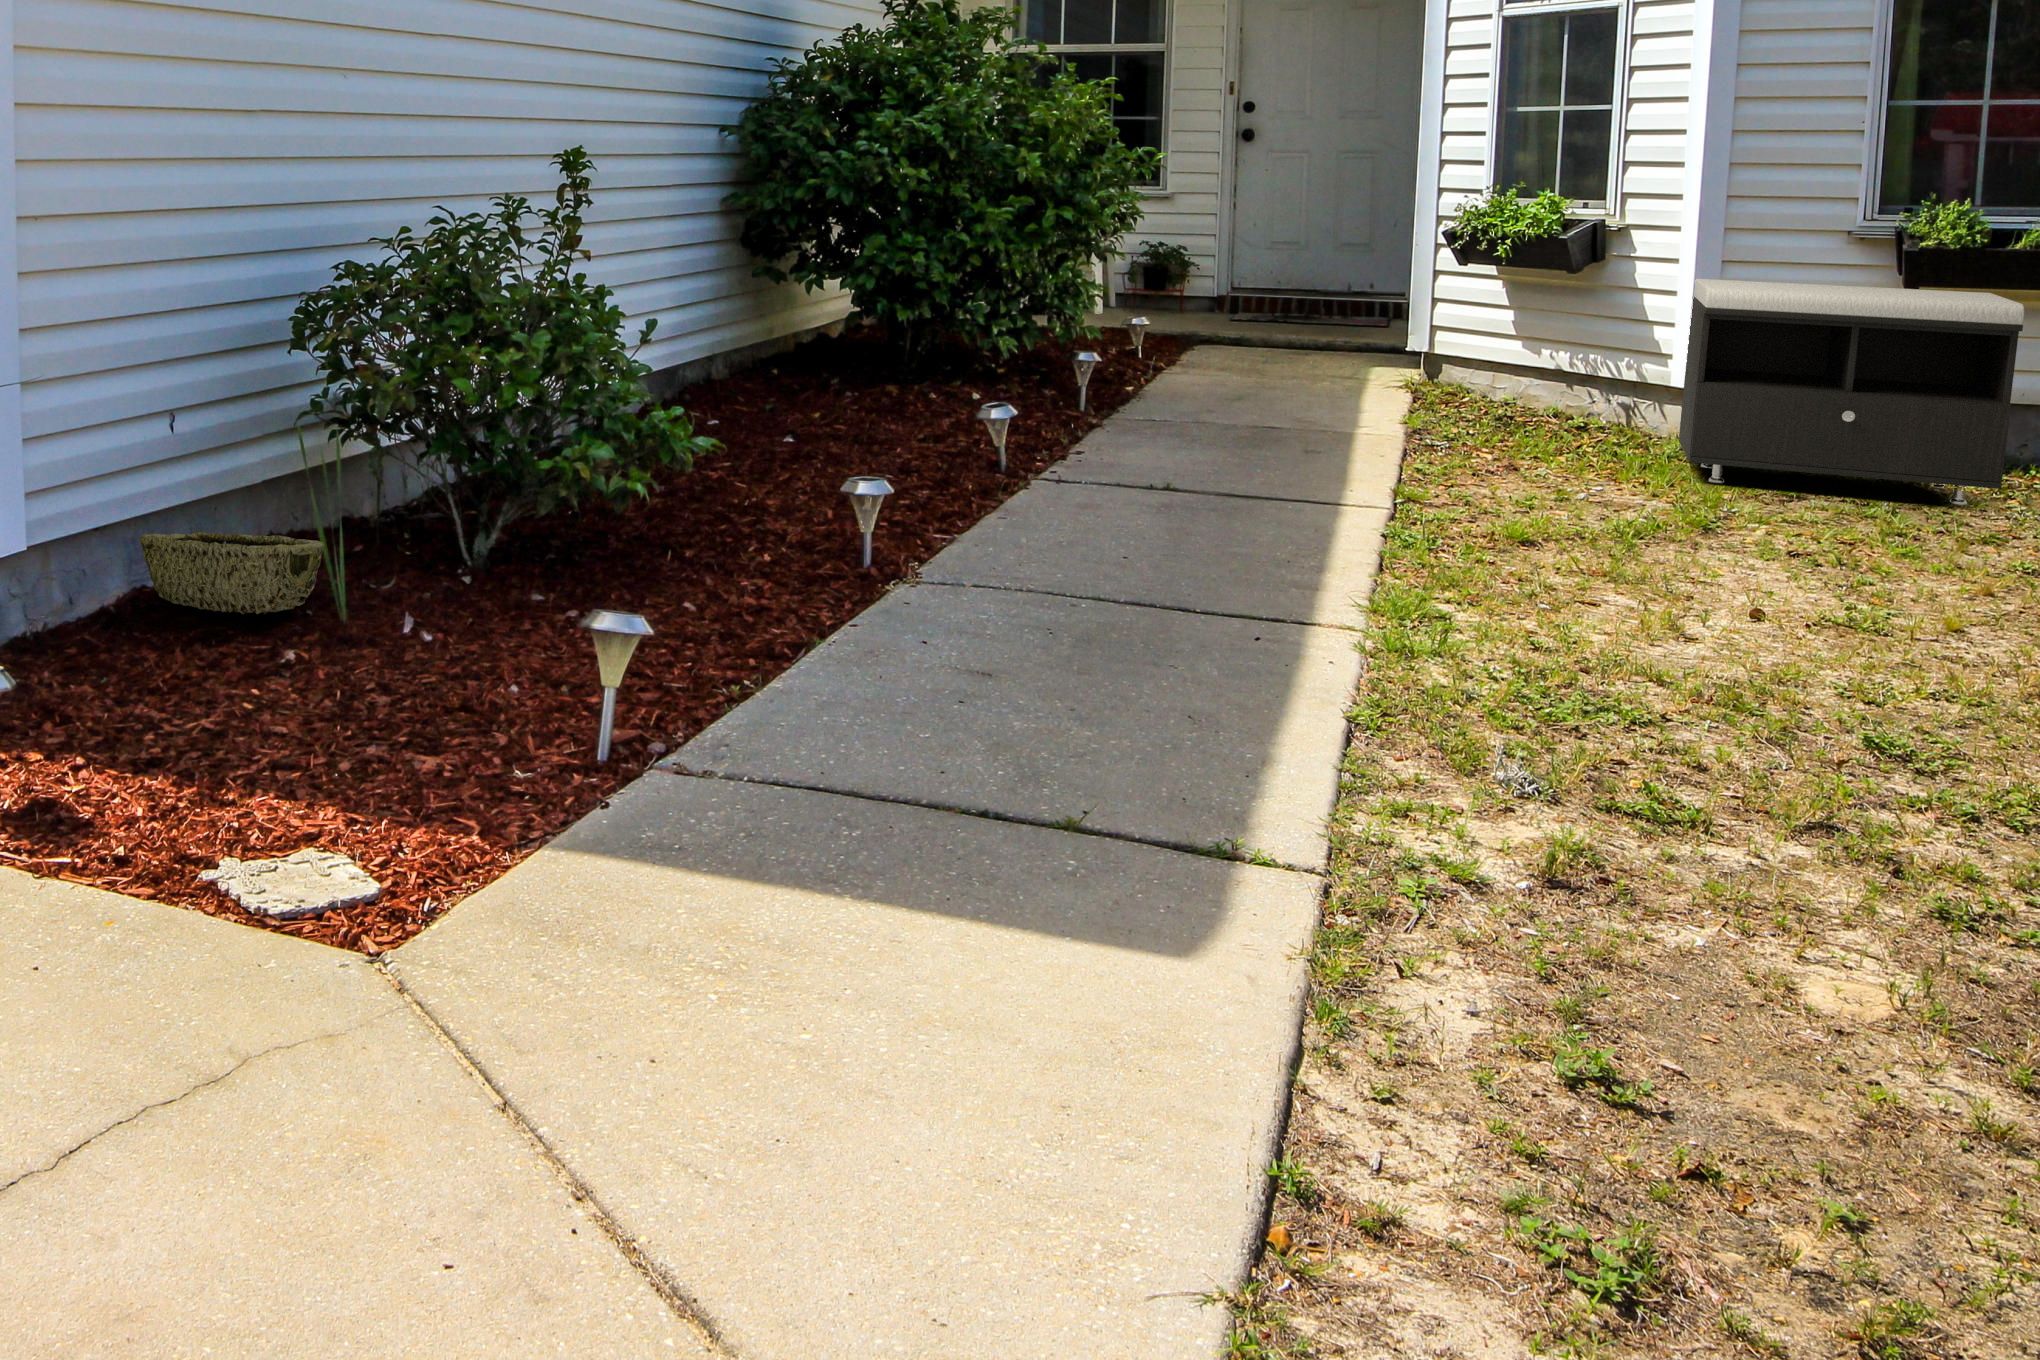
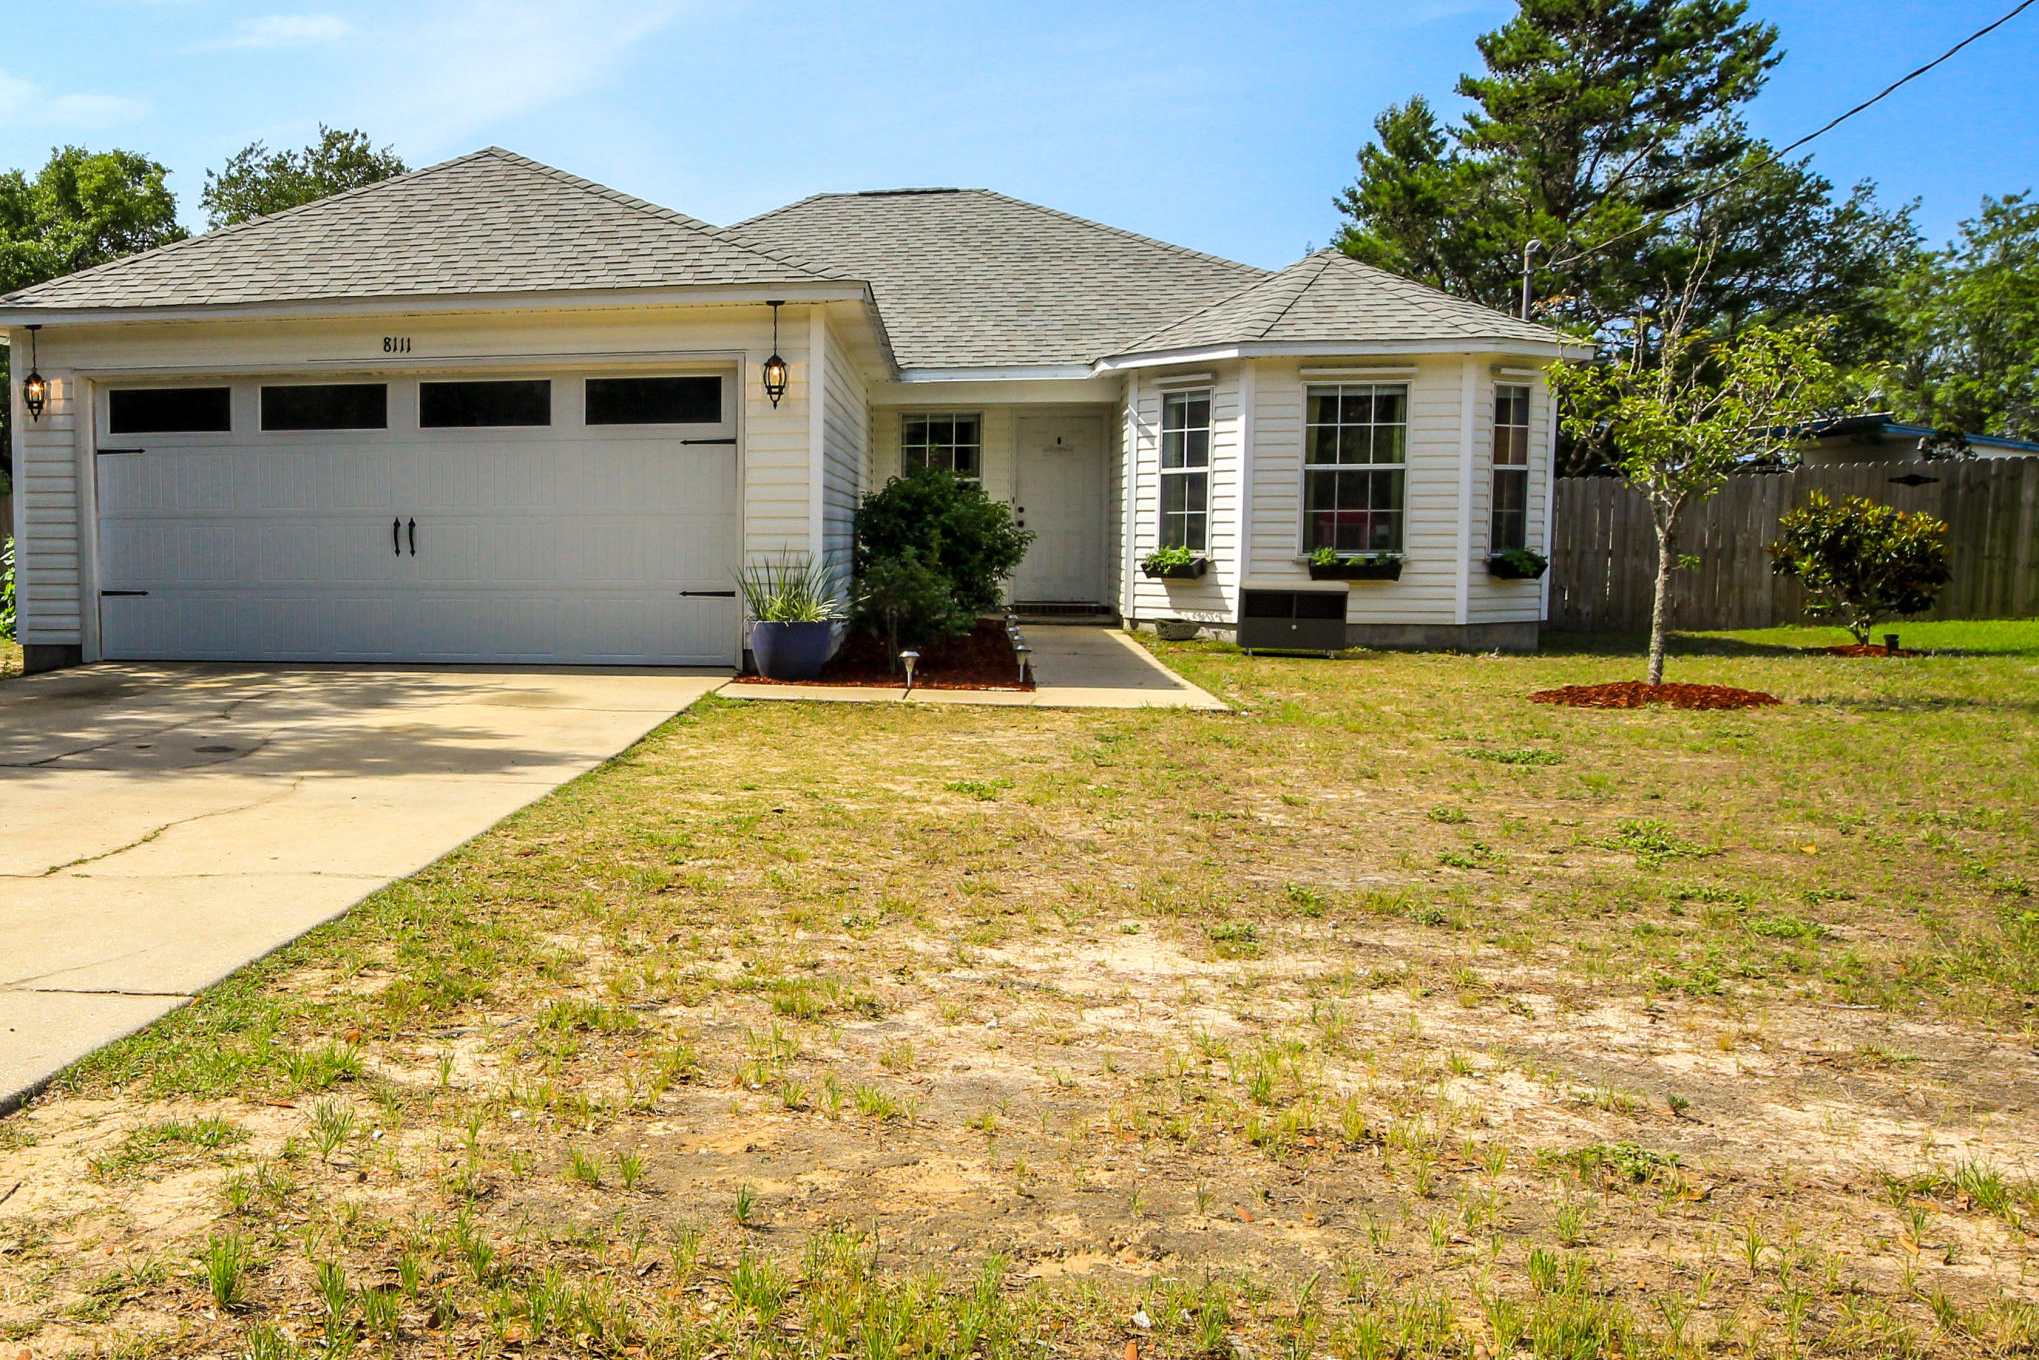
woven basket: present [139,532,324,615] -> present [1154,618,1202,639]

